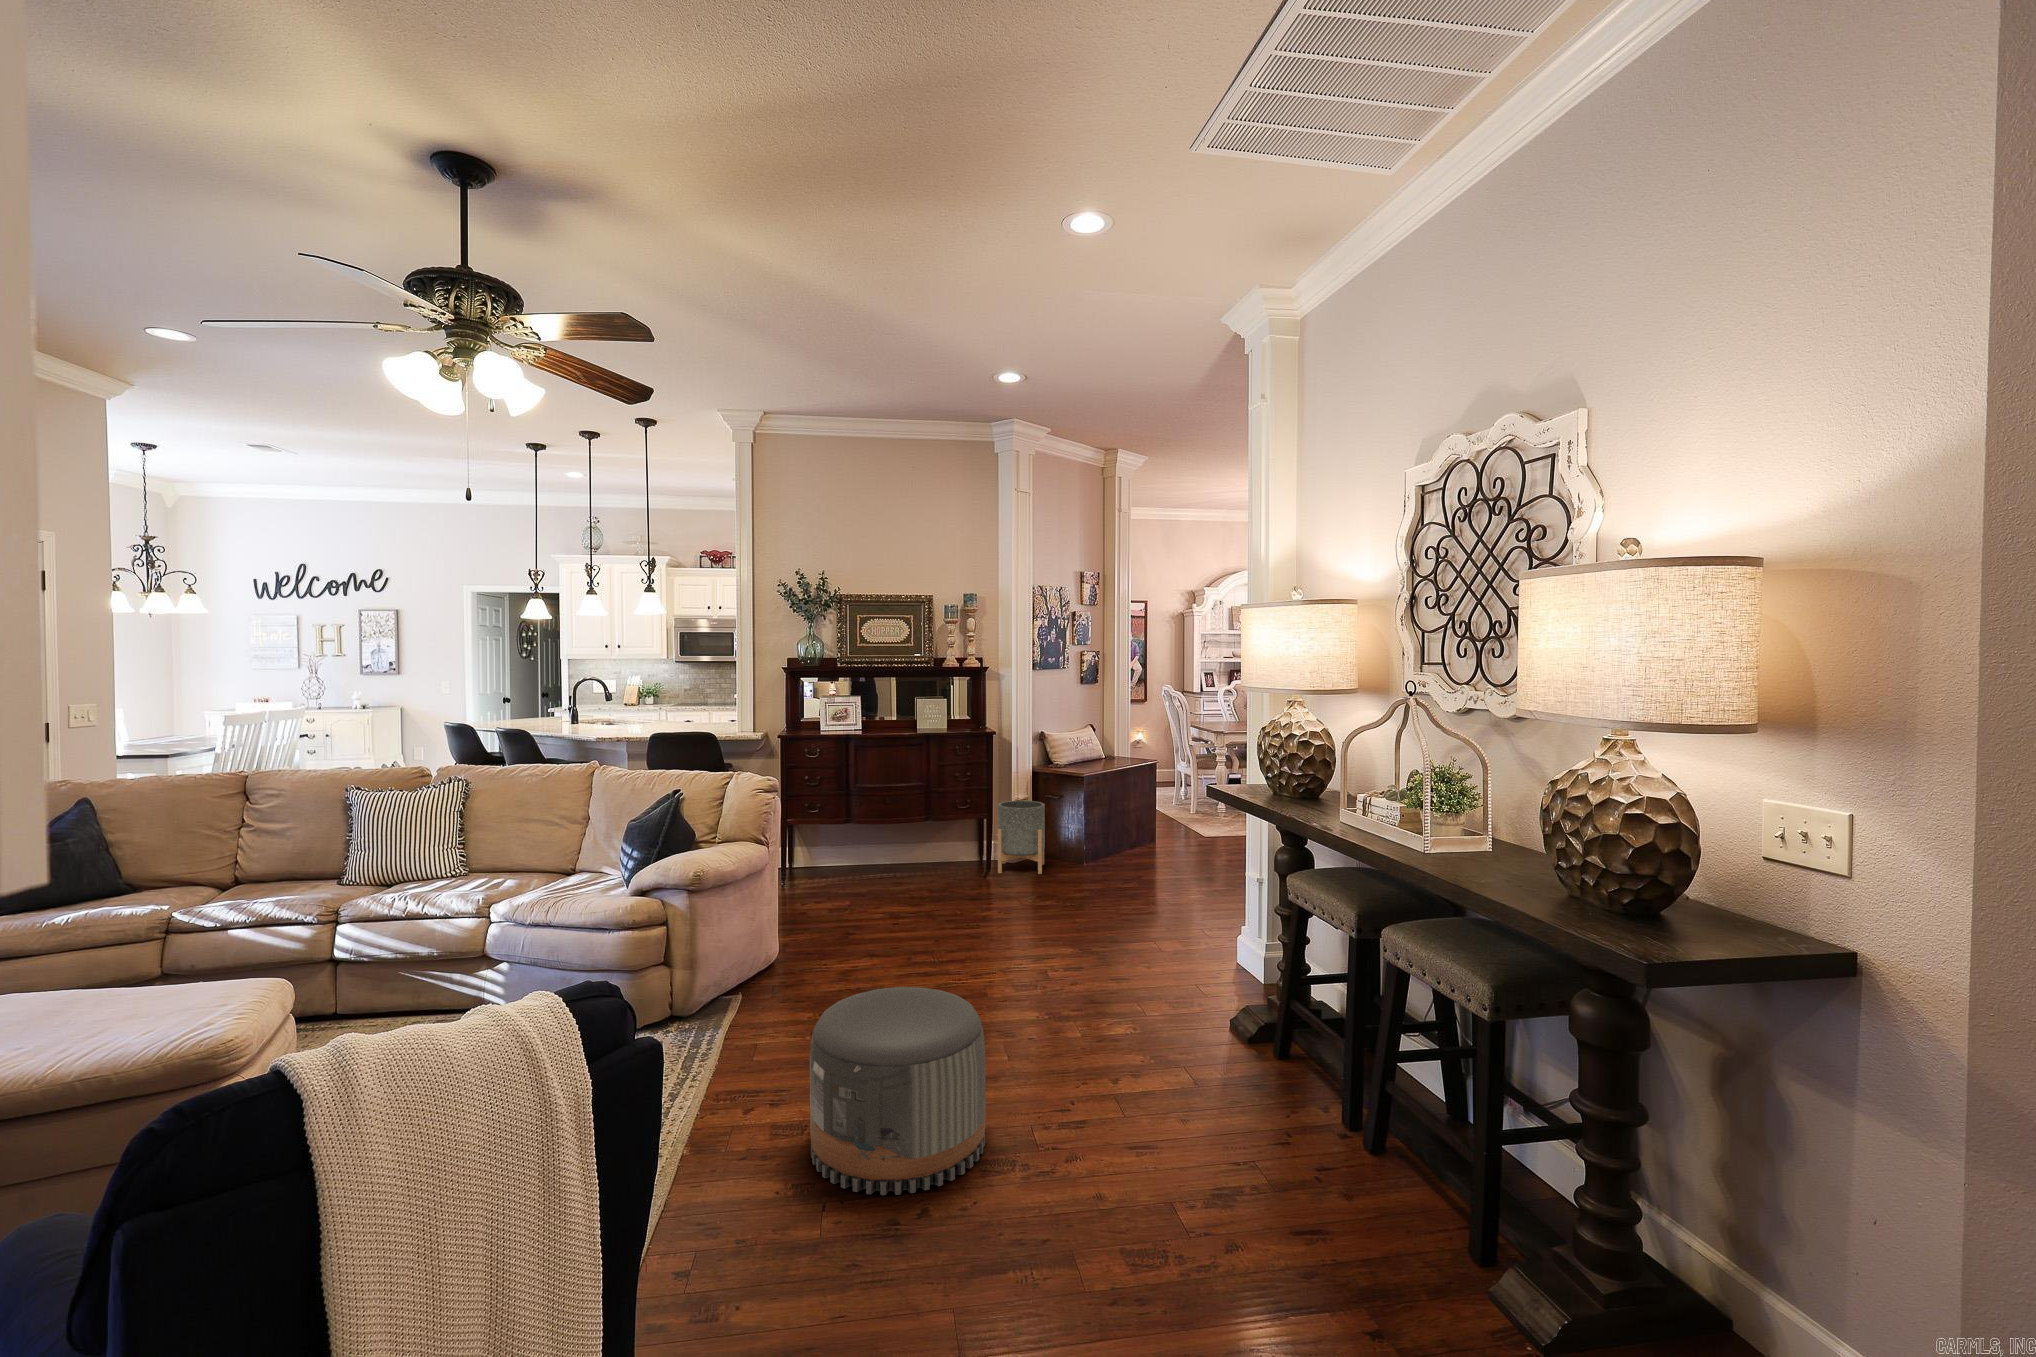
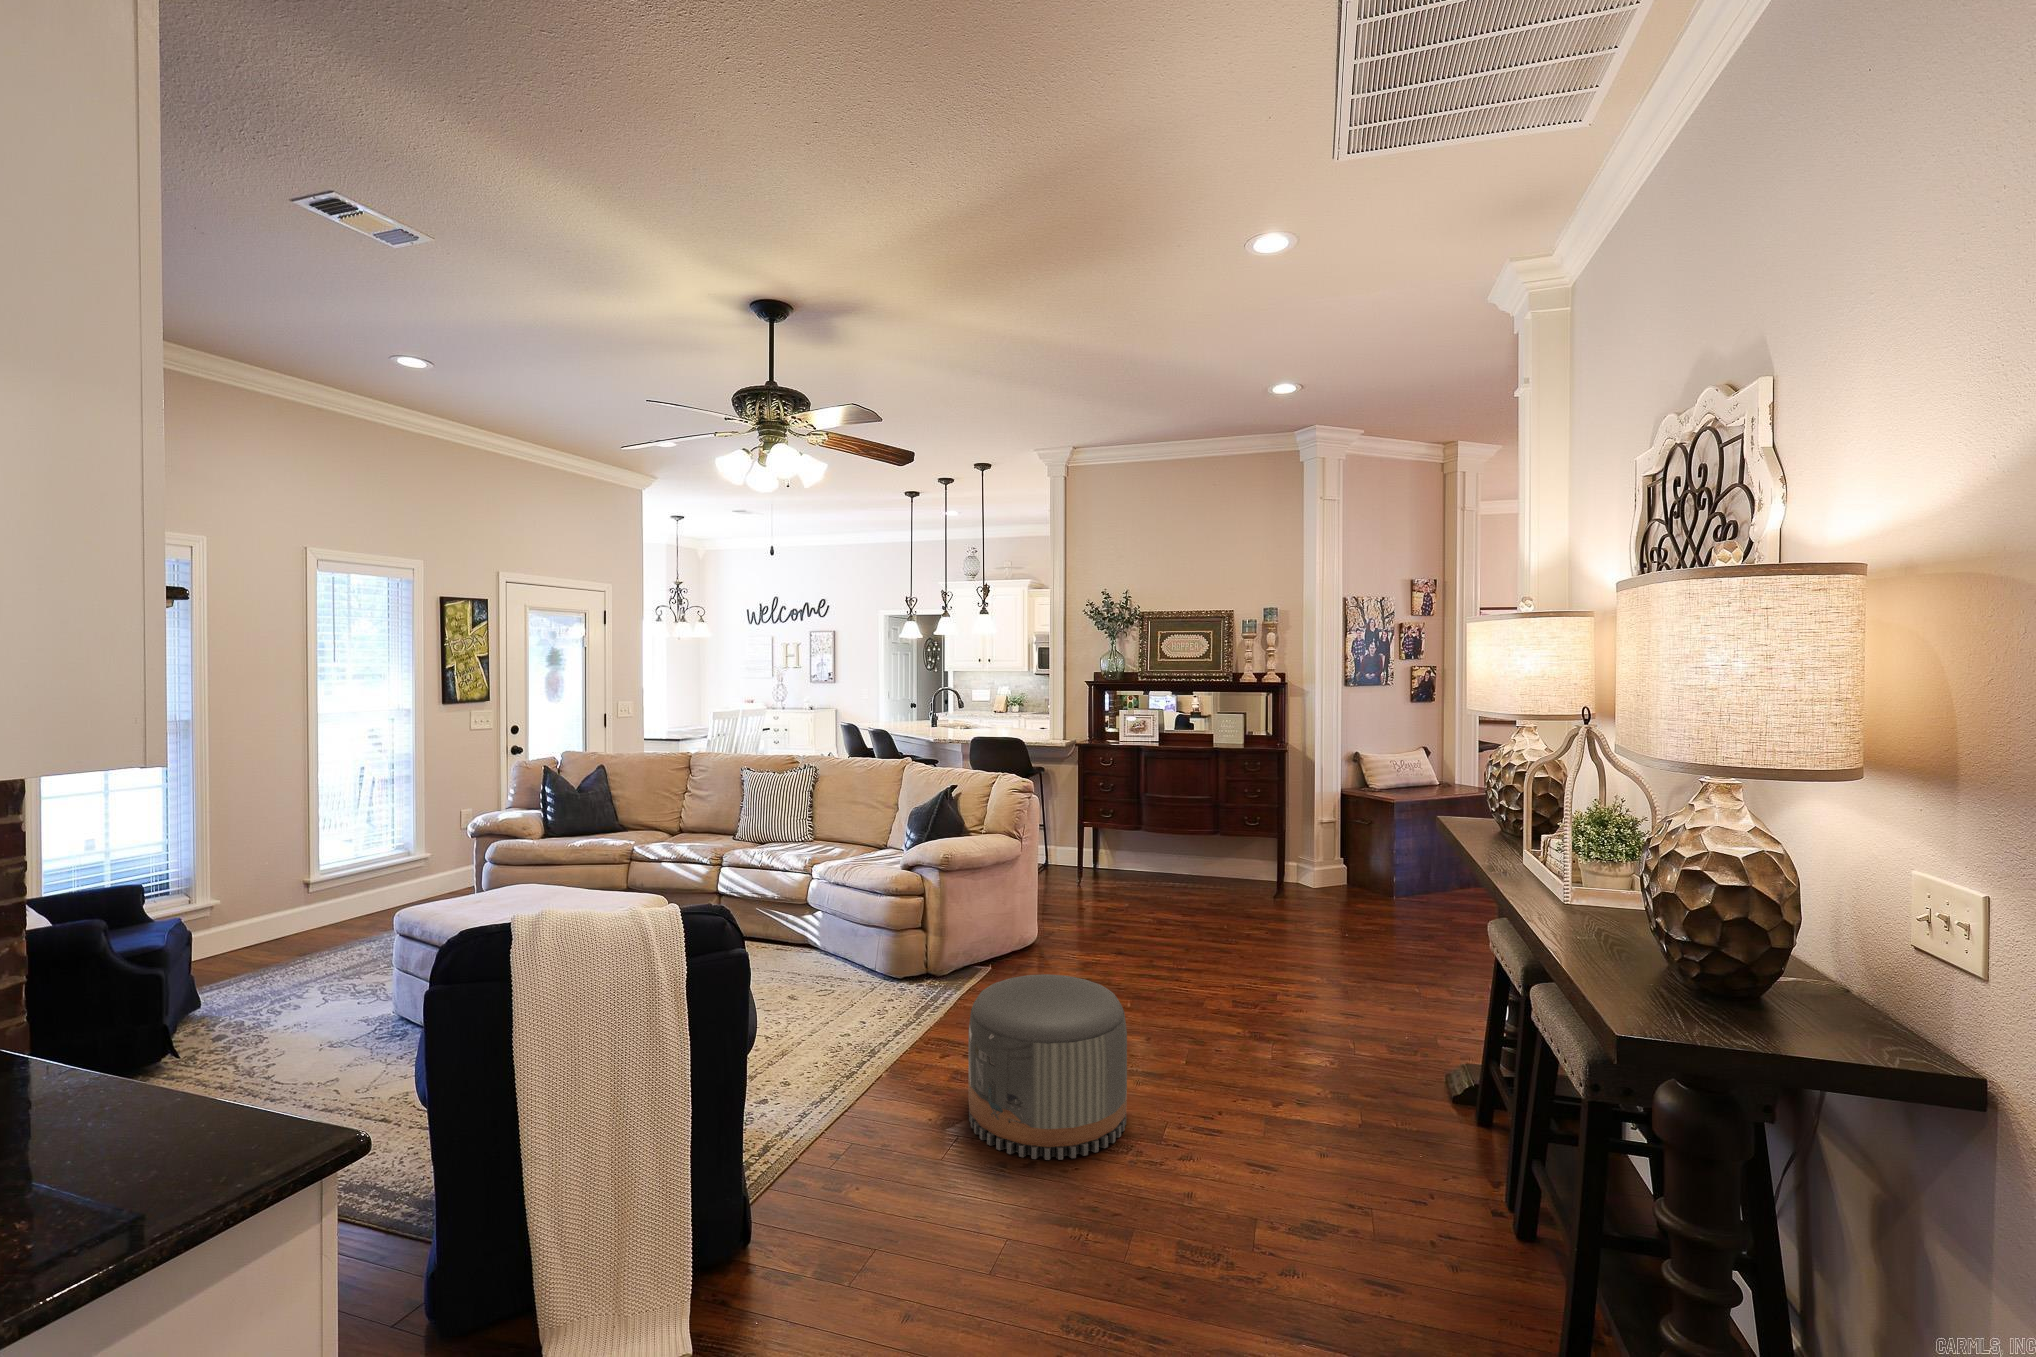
planter: present [998,801,1045,874] -> none [1291,821,1347,900]

